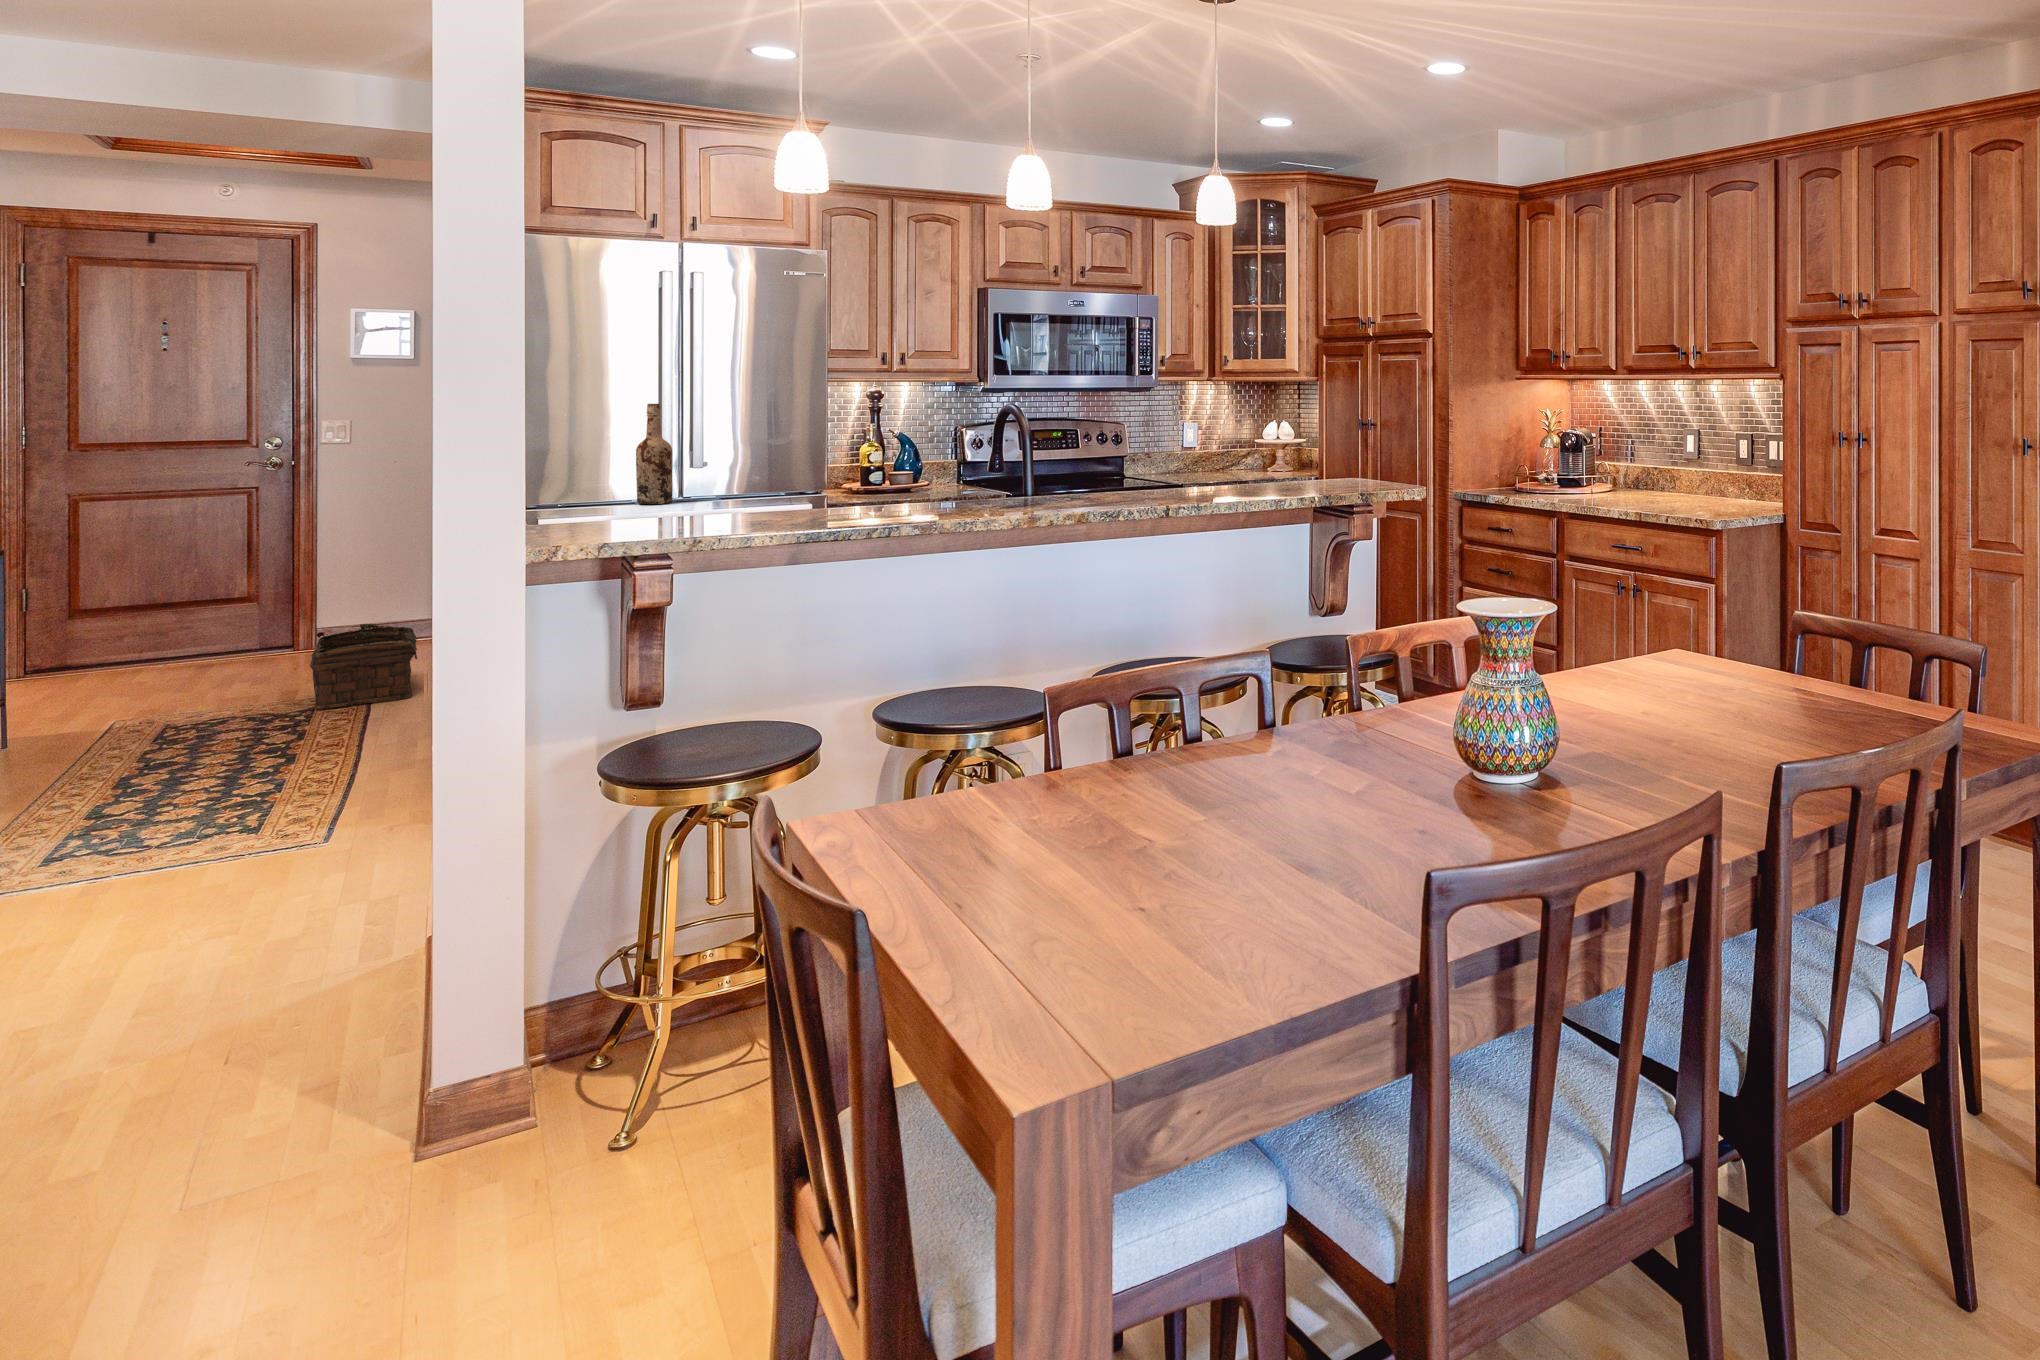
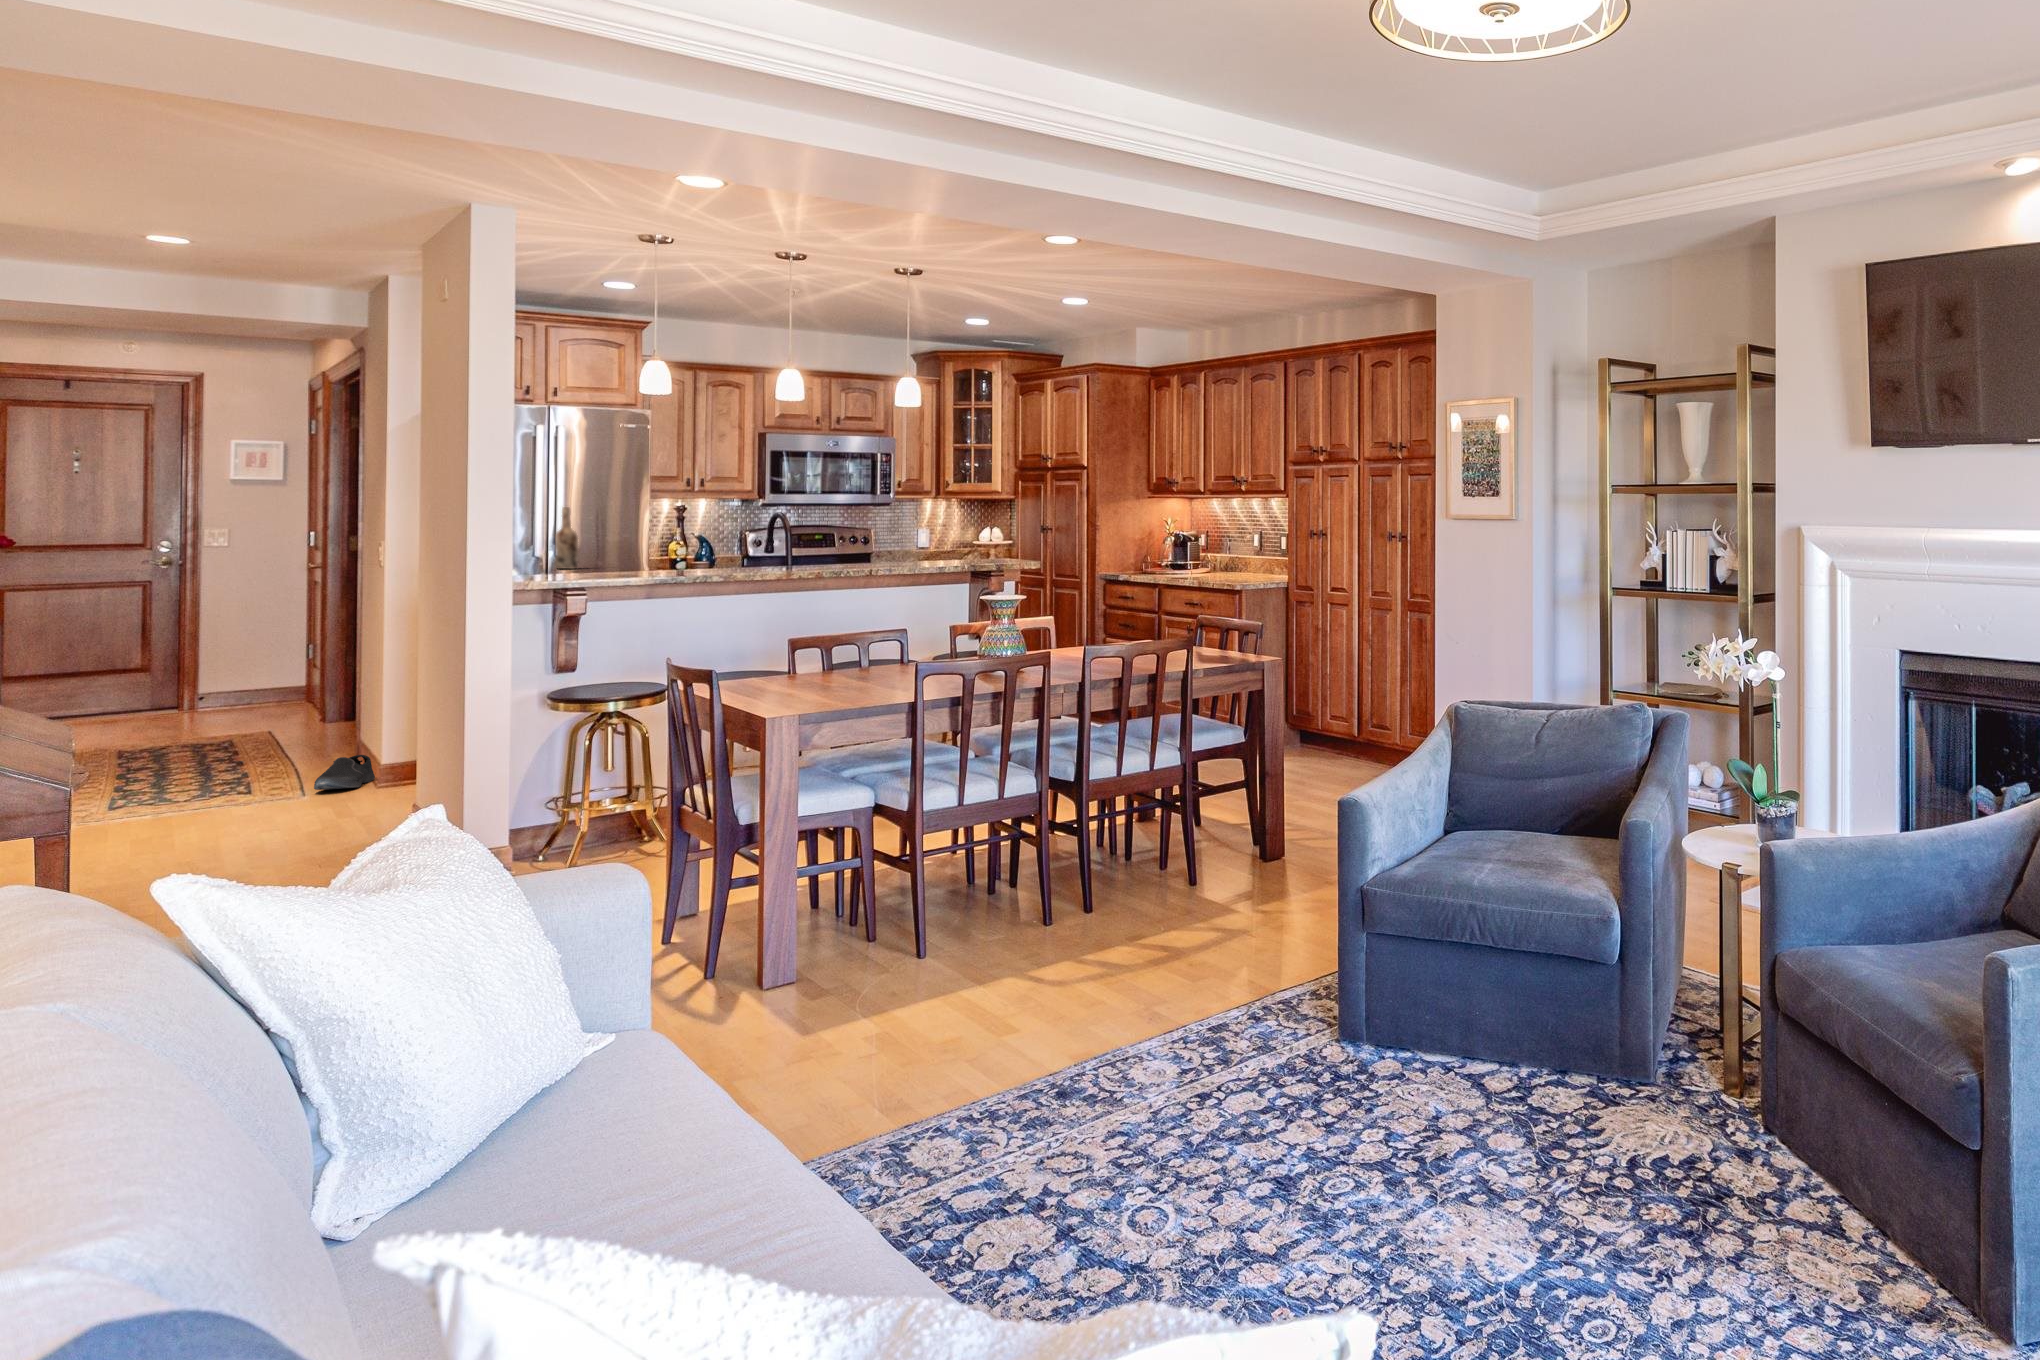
basket: present [310,624,417,709] -> none [234,677,326,735]
shoe: none [240,801,368,875] -> present [314,755,375,790]

